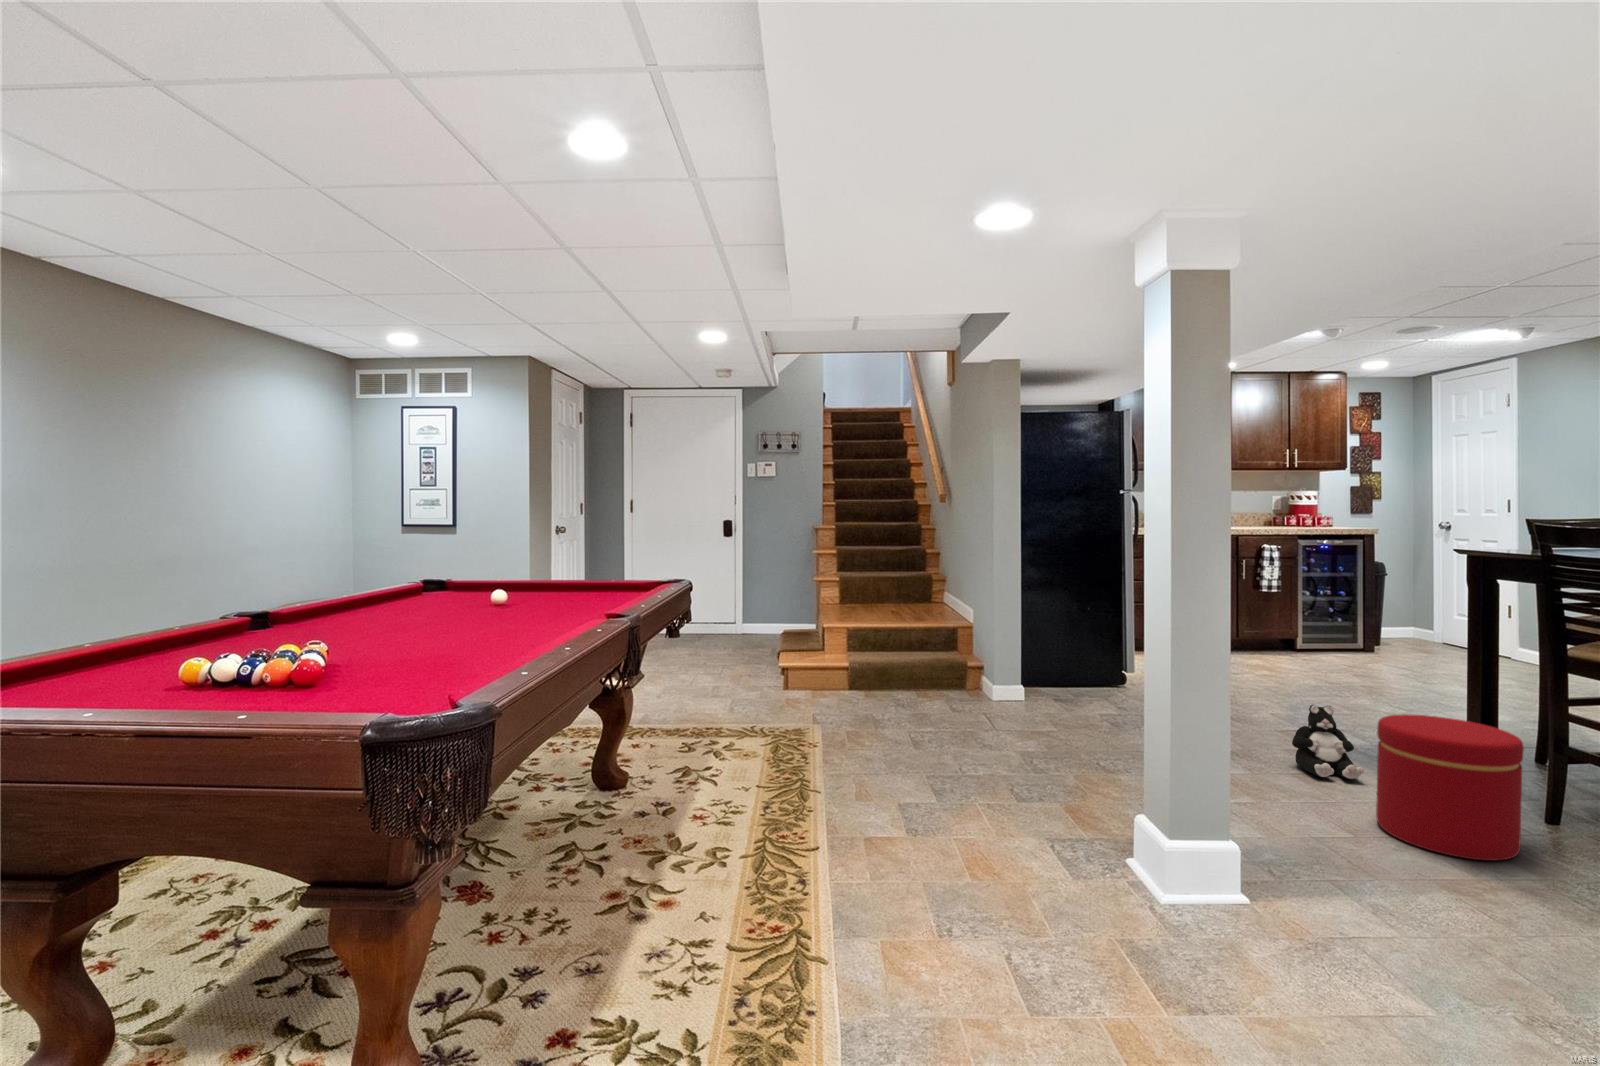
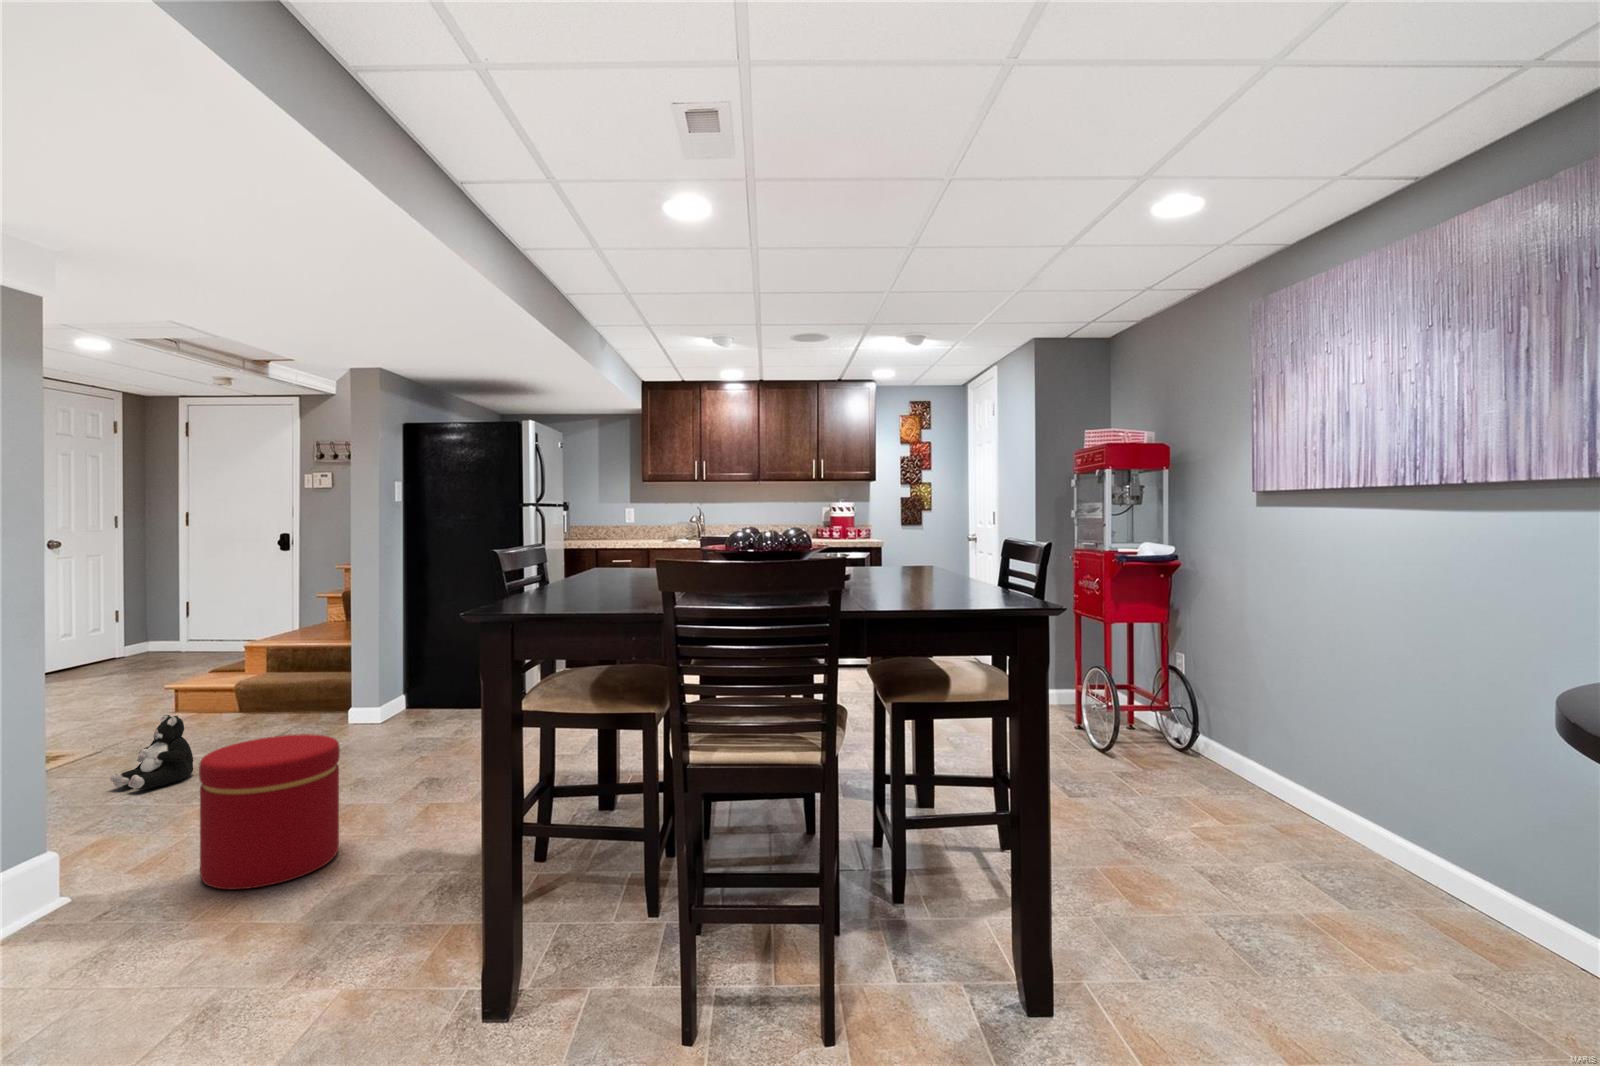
plush toy: present [1292,705,1364,779] -> present [110,715,193,790]

